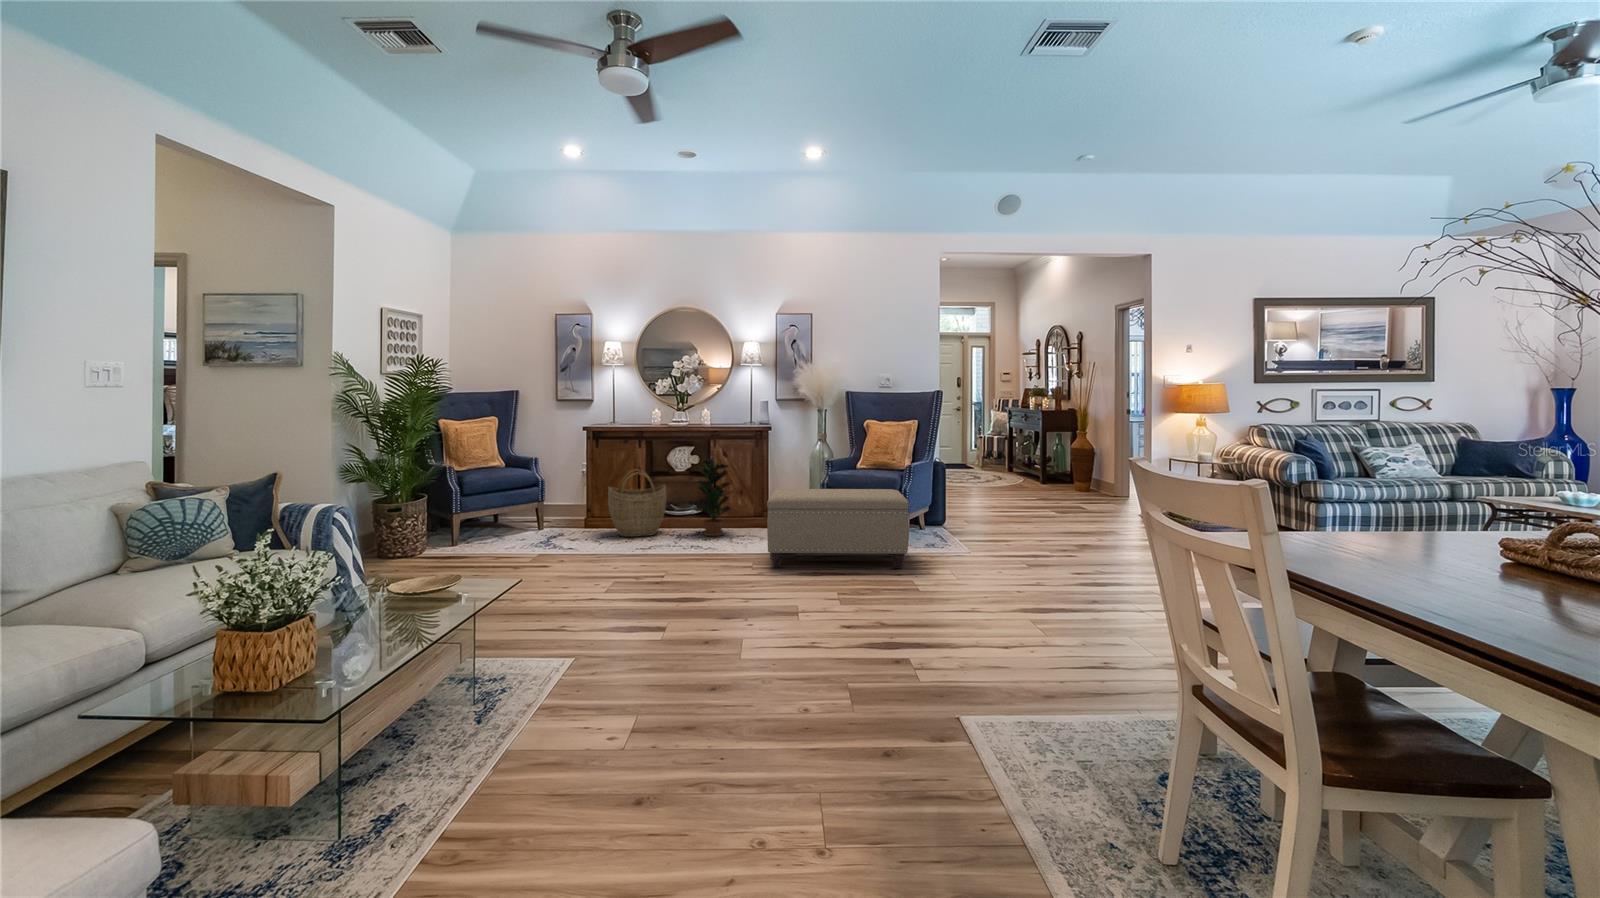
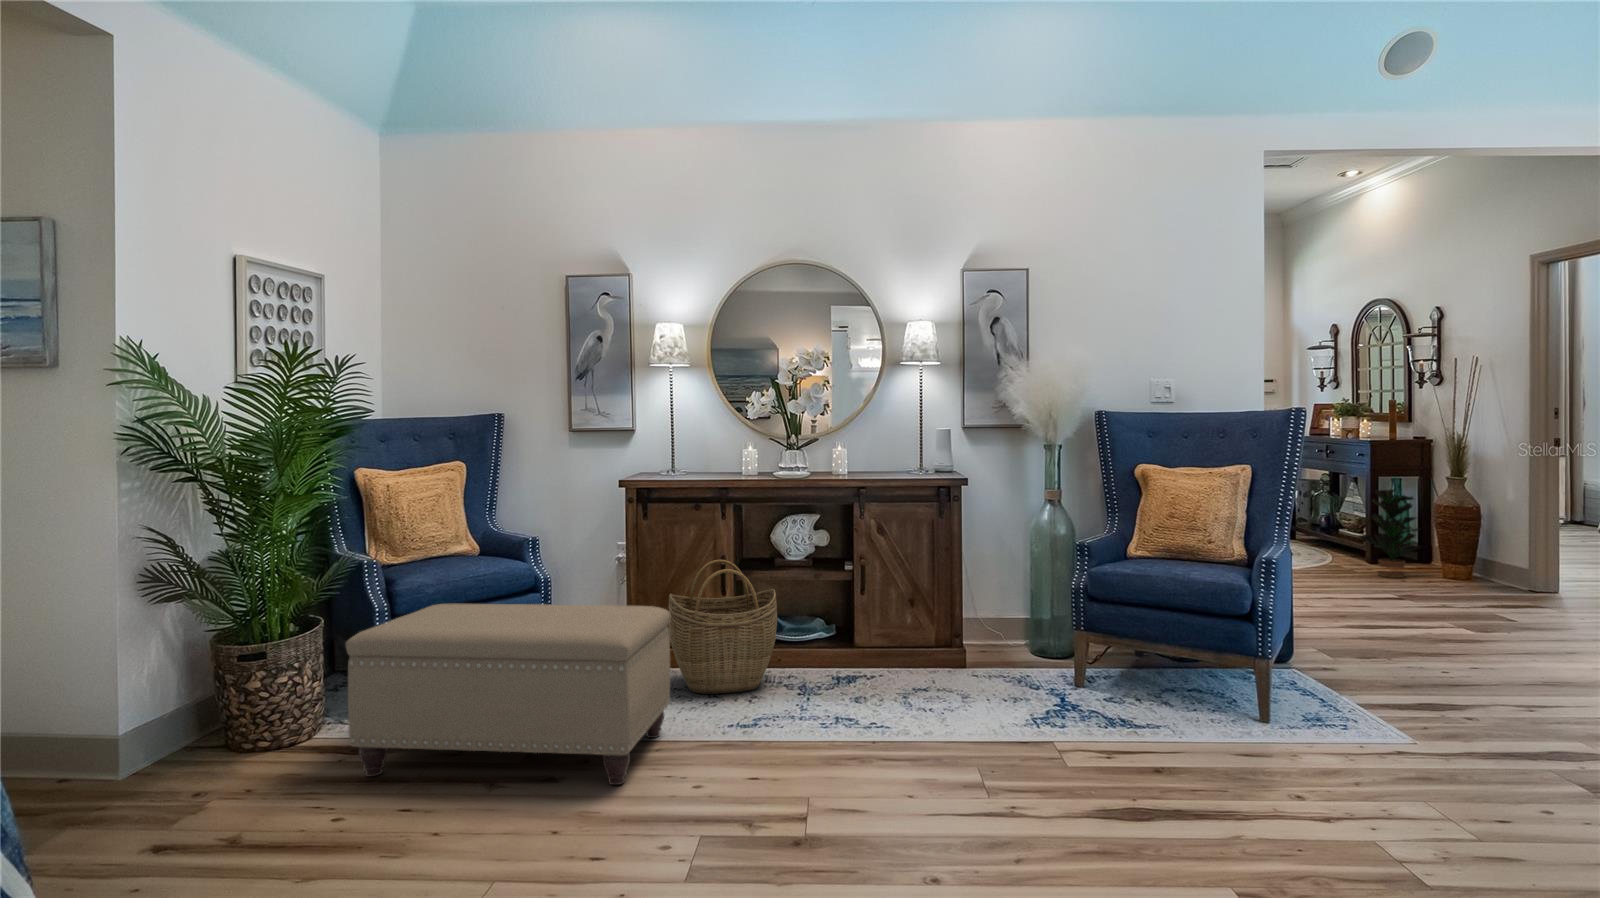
potted plant: present [689,459,732,536] -> present [1359,489,1420,578]
ottoman: present [767,489,909,568] -> present [346,604,670,785]

